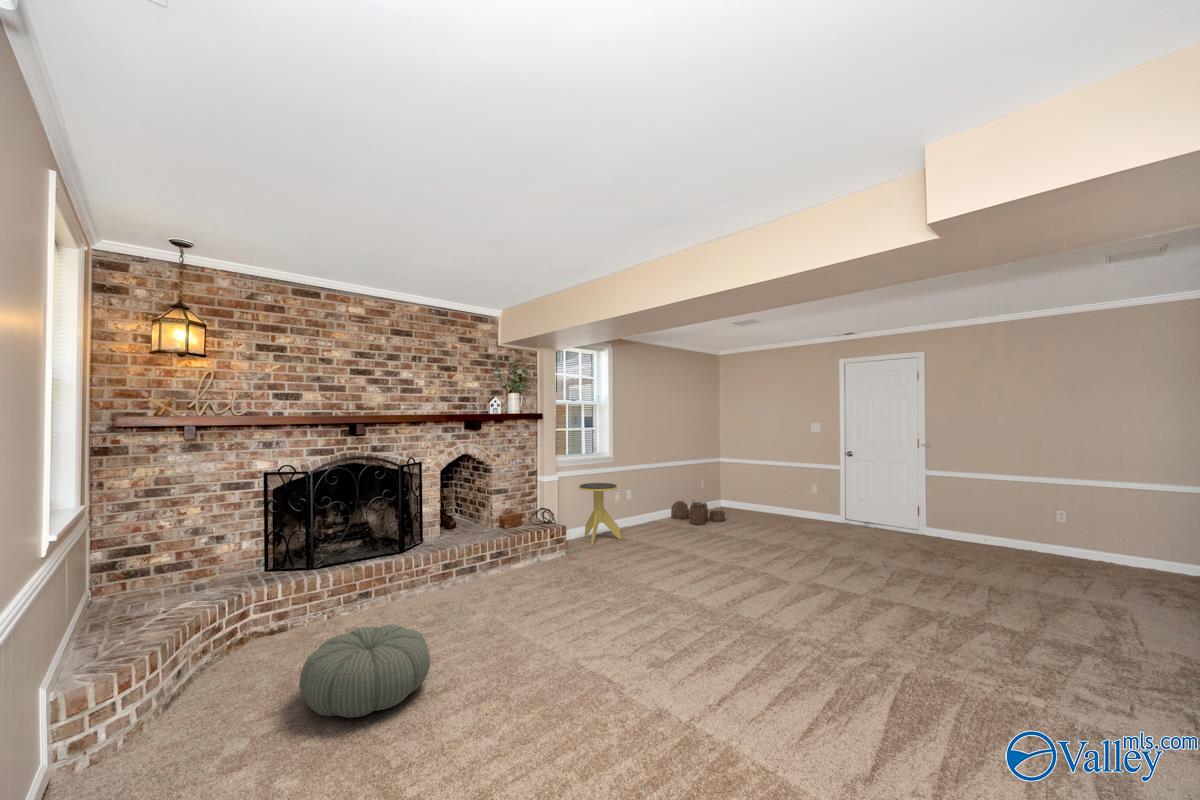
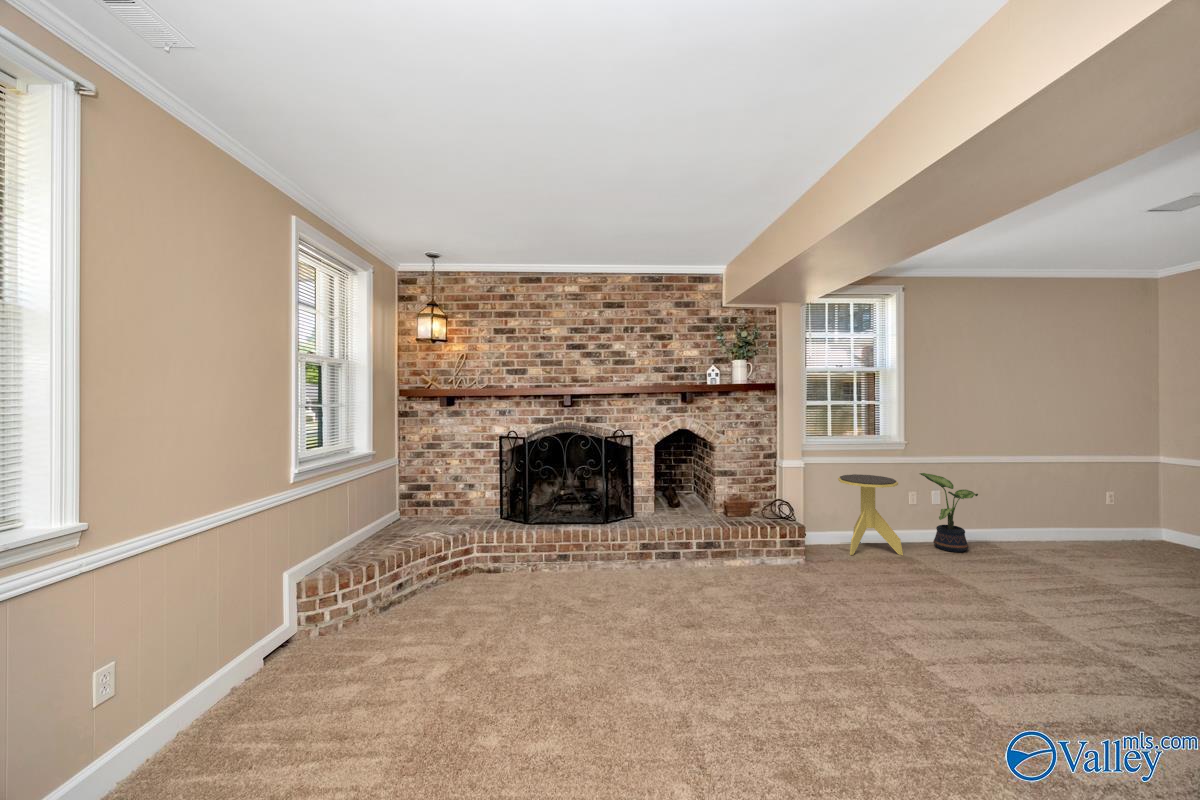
potted plant: none [621,478,654,531] -> present [920,473,978,552]
woven basket: present [671,501,725,524] -> none [1021,515,1139,563]
pouf: present [299,624,430,718] -> none [427,587,543,673]

